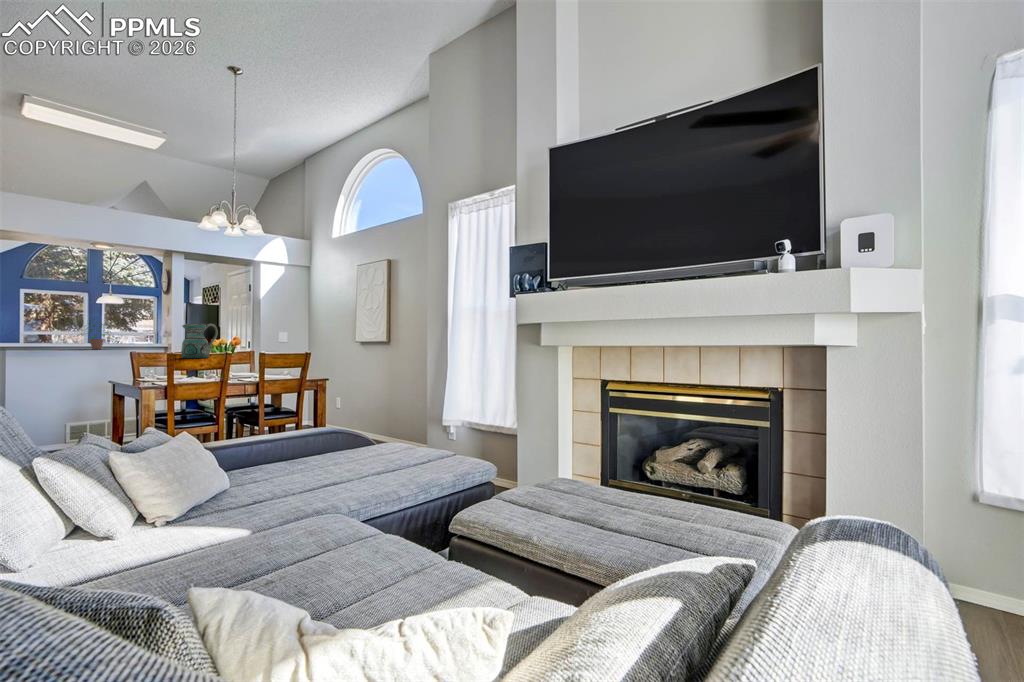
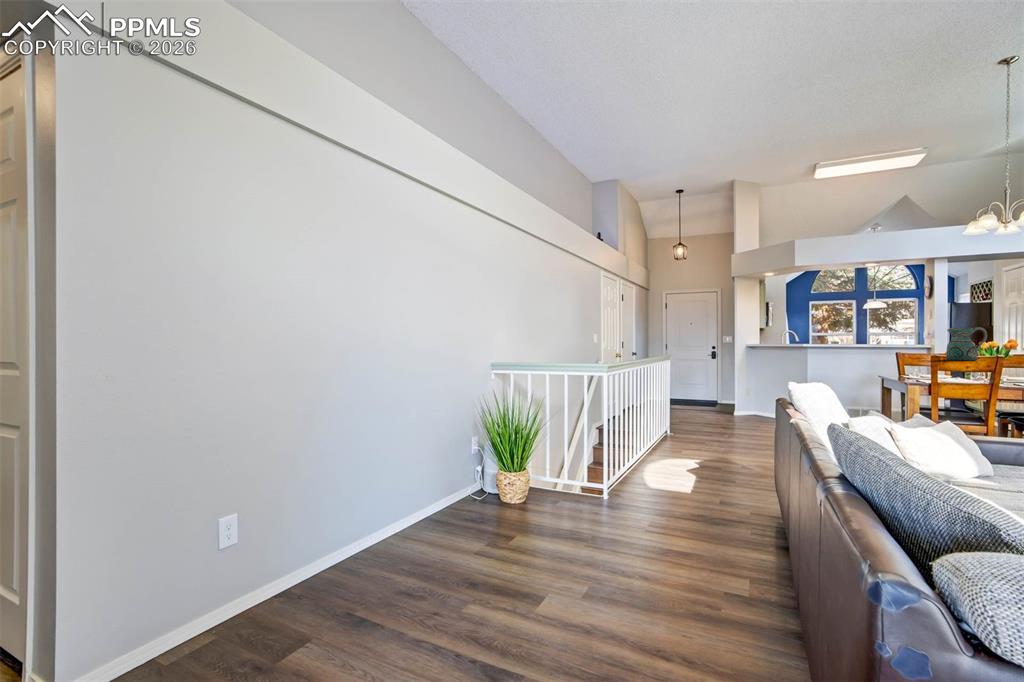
potted plant: present [89,321,111,349] -> none [849,323,883,348]

